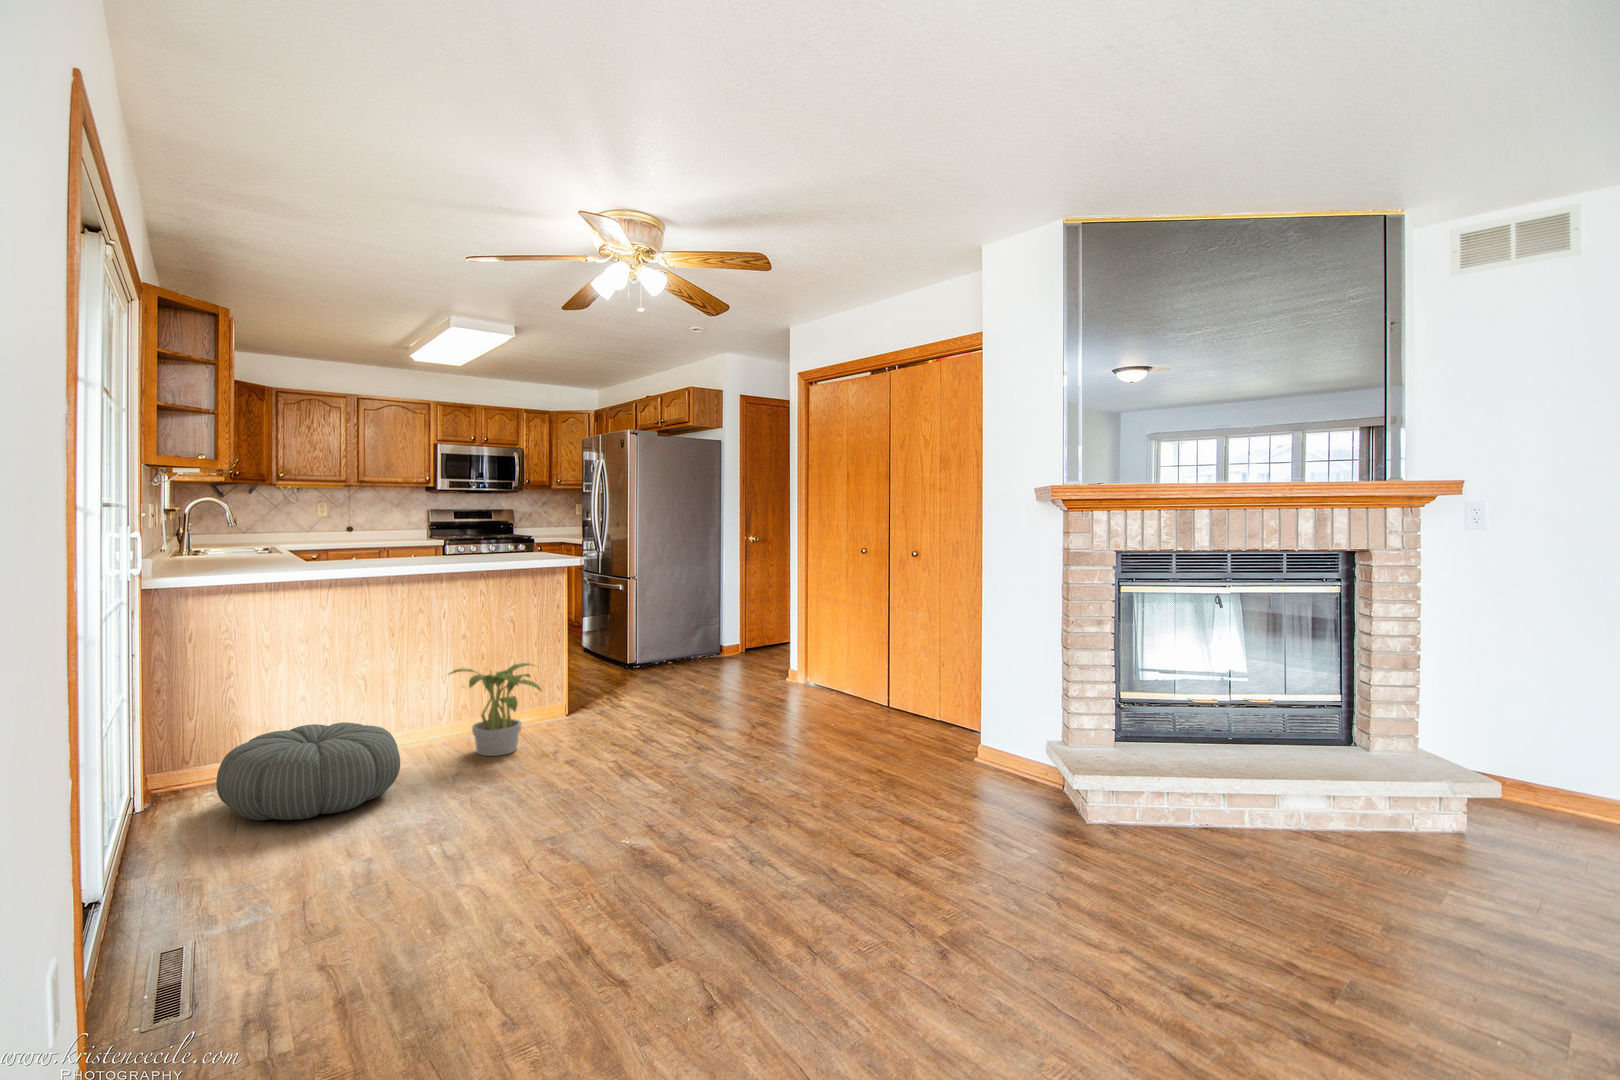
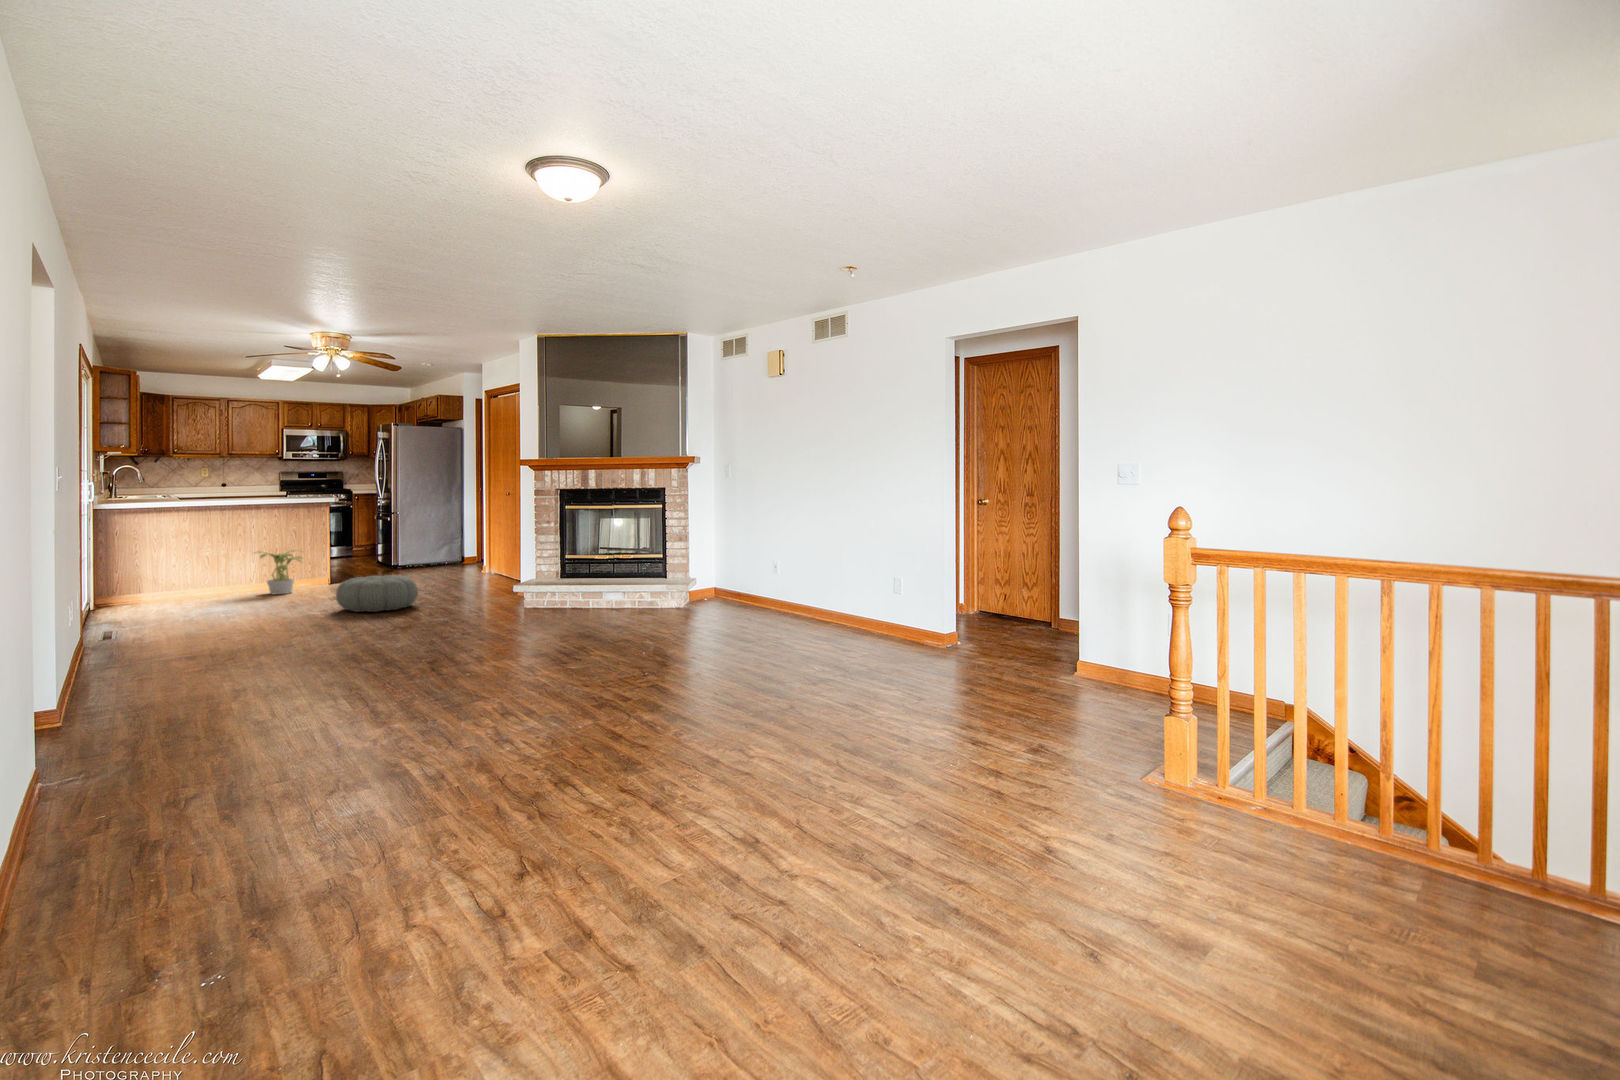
pouf: present [216,722,400,820] -> present [336,575,418,612]

